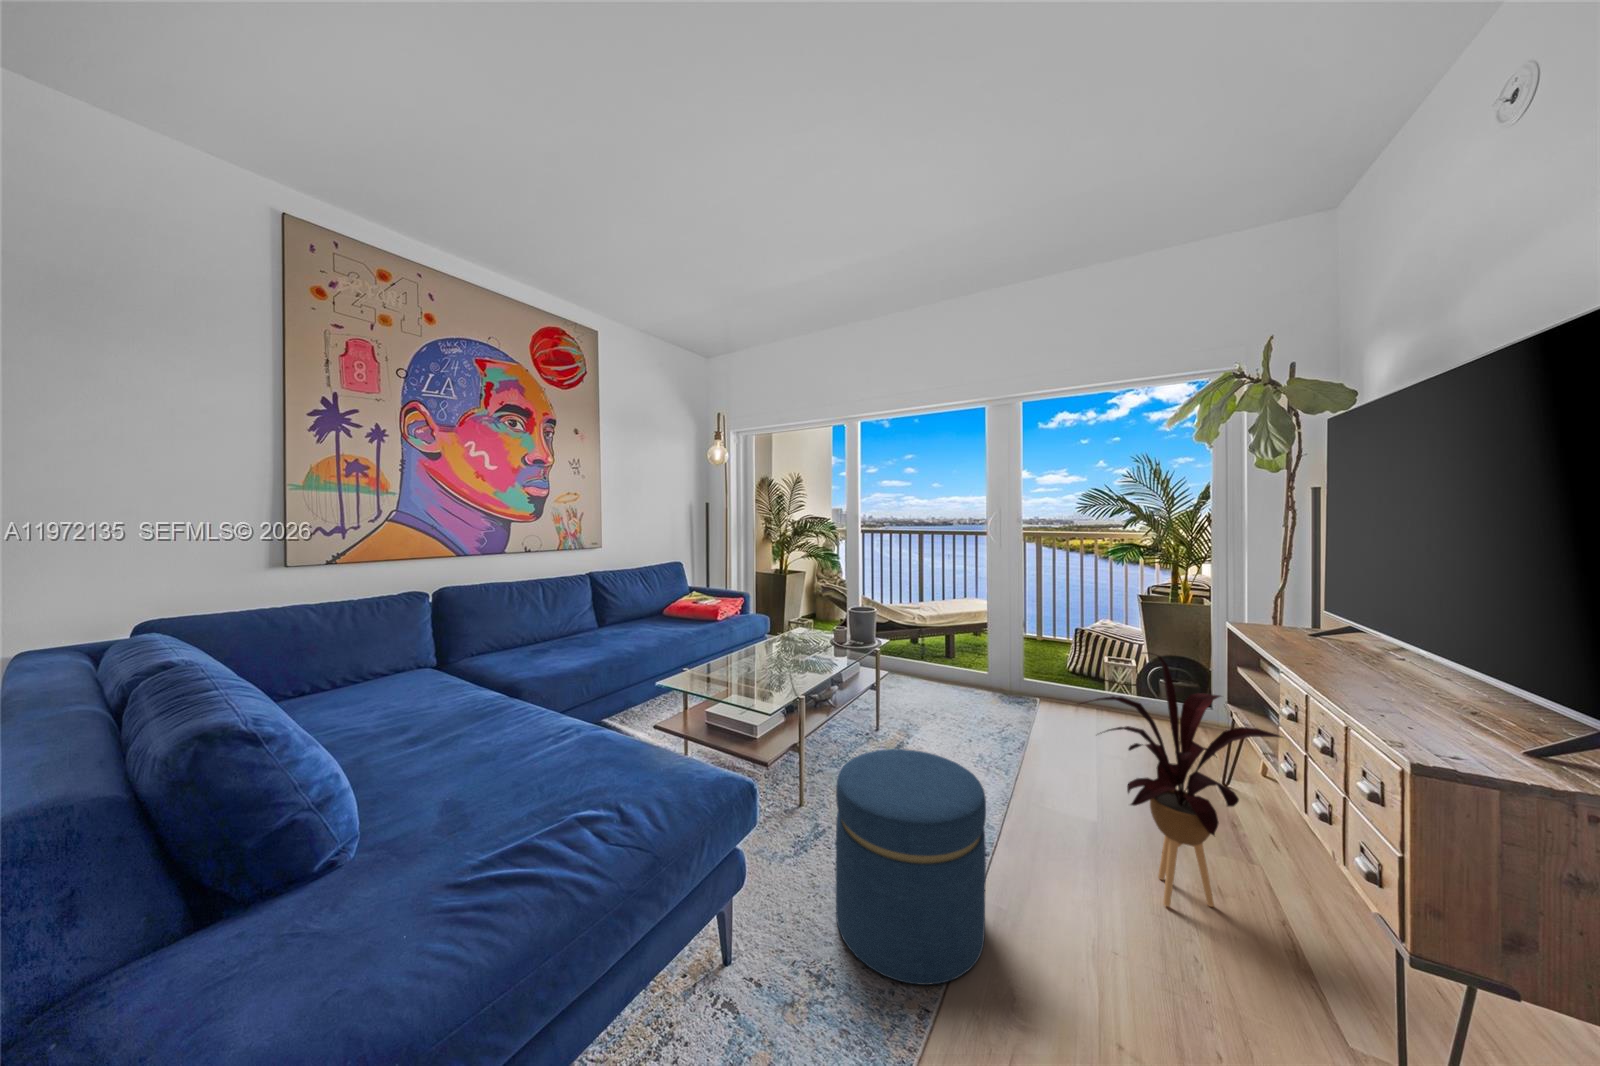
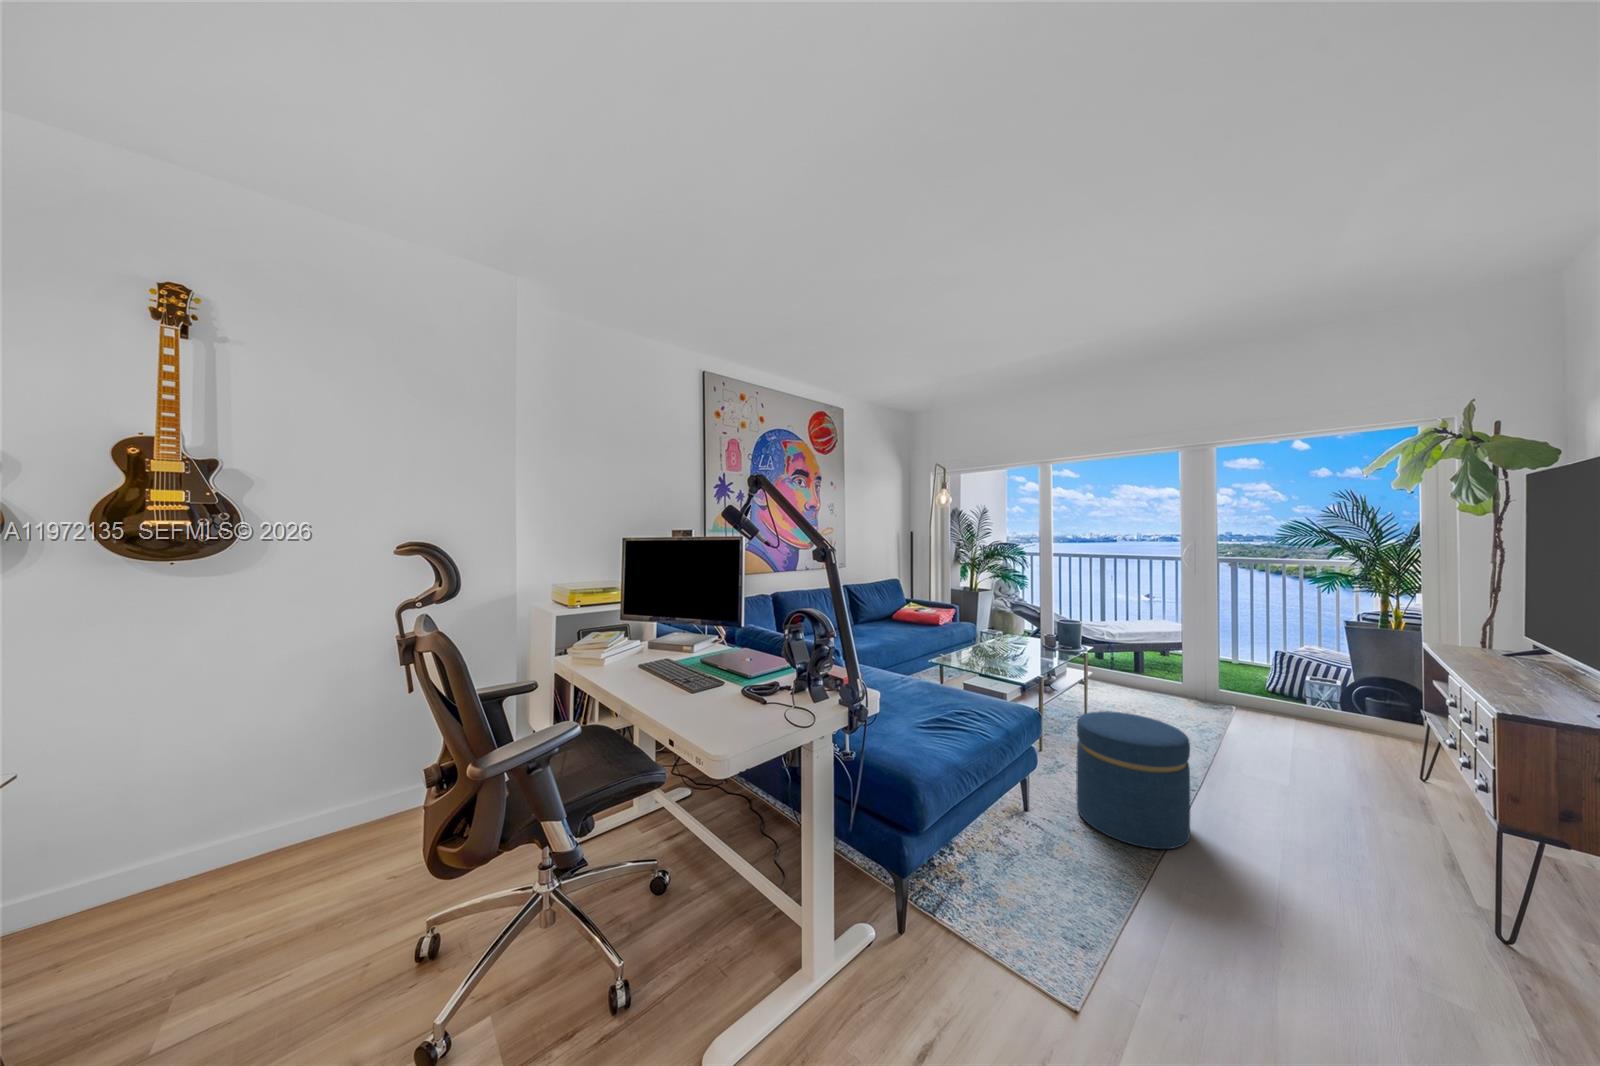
house plant: present [1079,653,1282,907] -> none [1263,655,1451,849]

